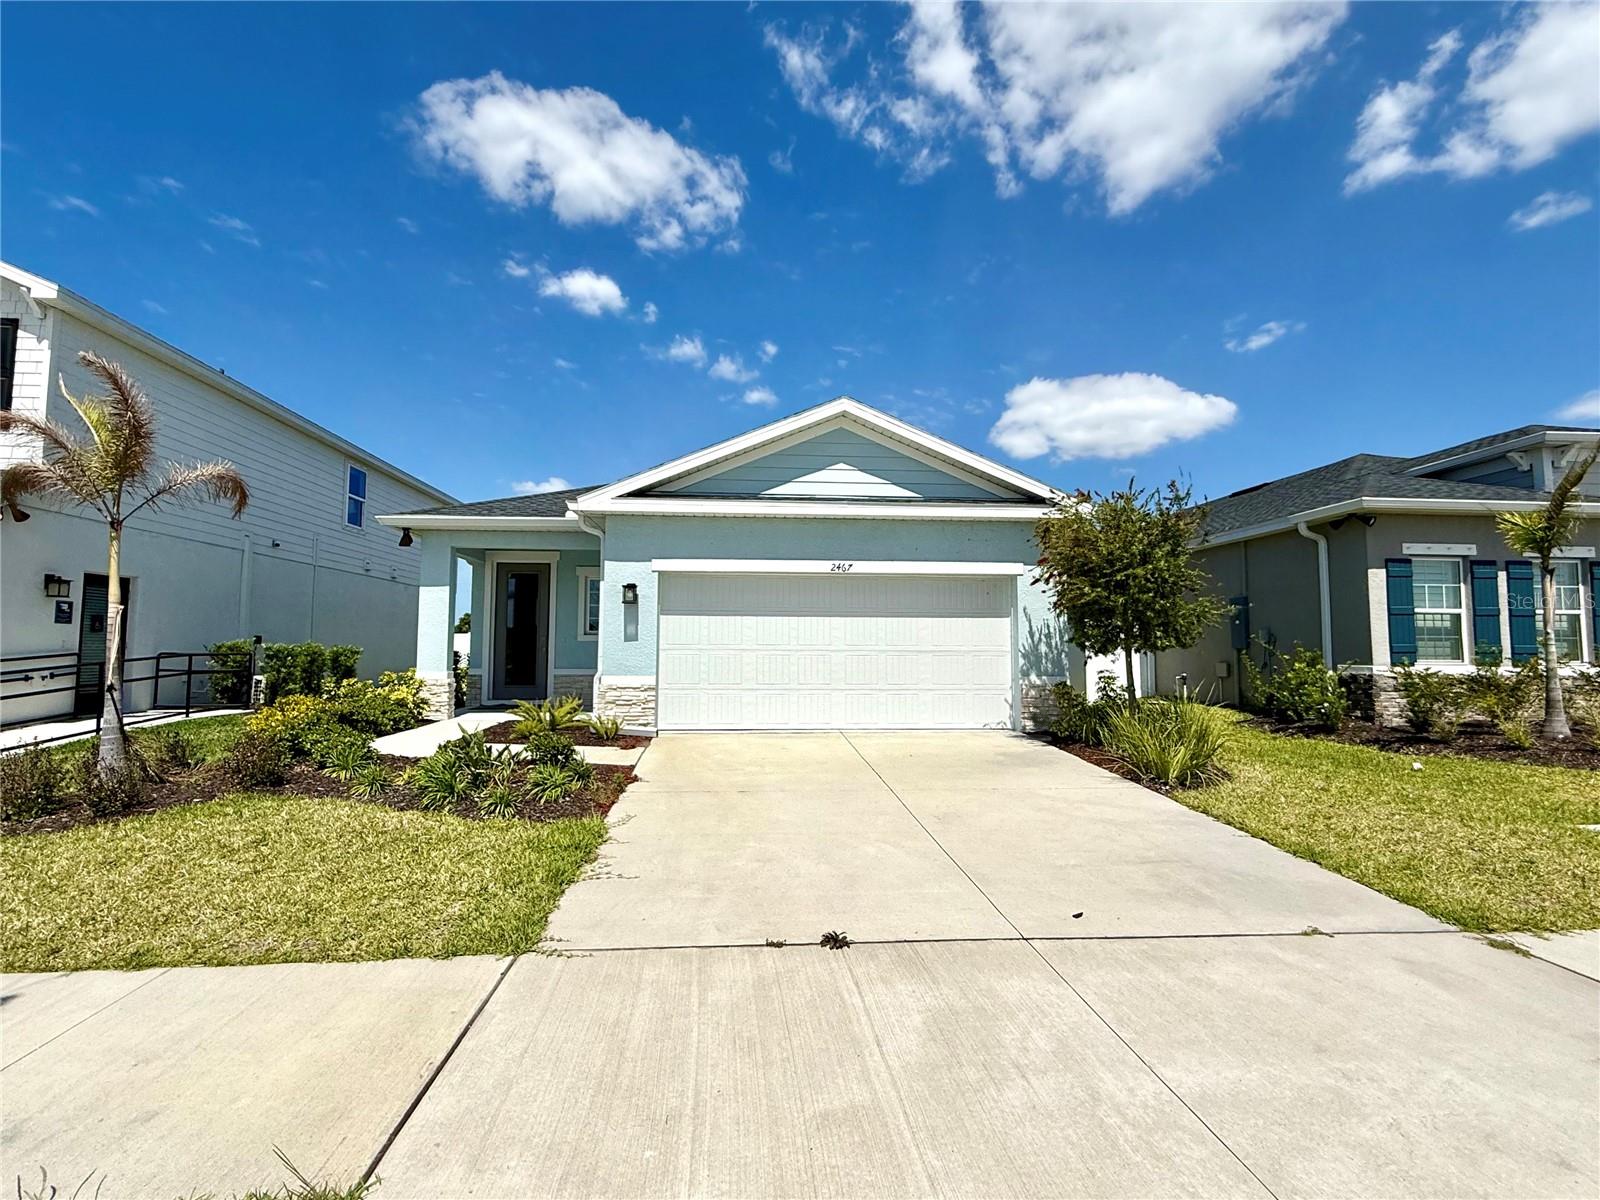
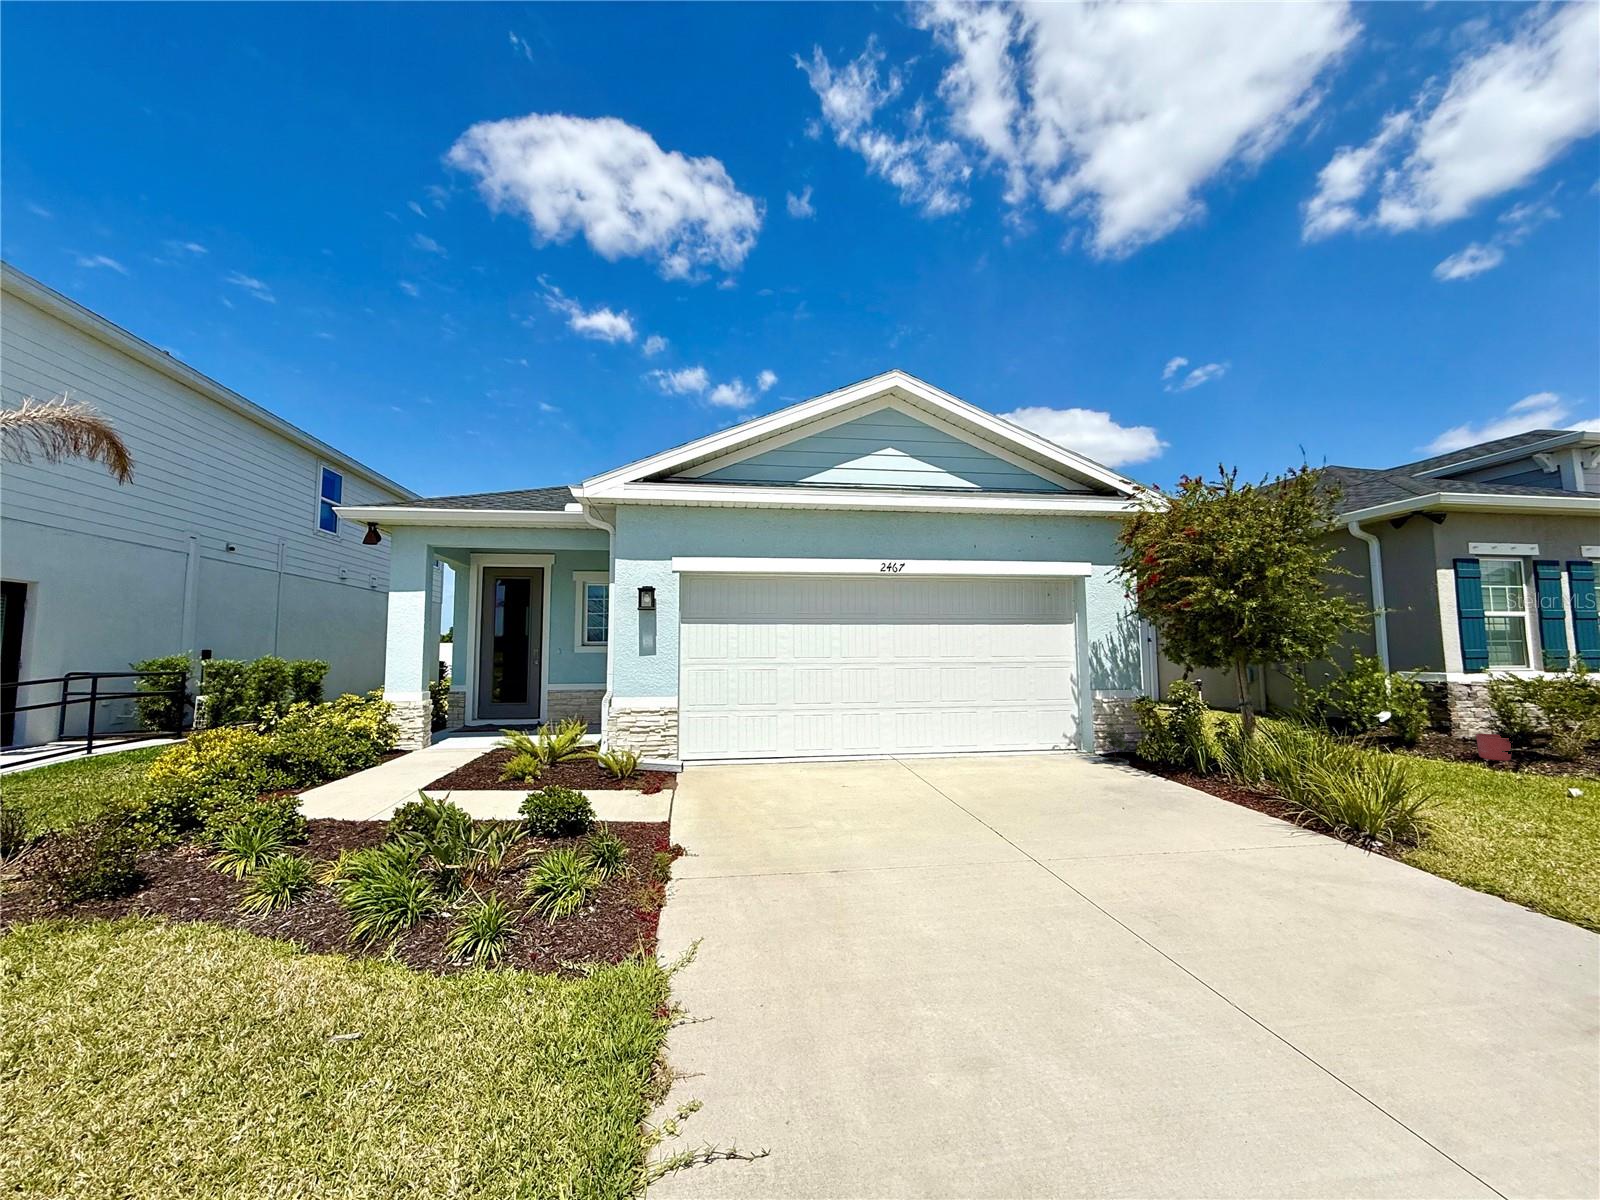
bucket: none [1385,720,1417,744] -> present [1475,734,1513,761]

